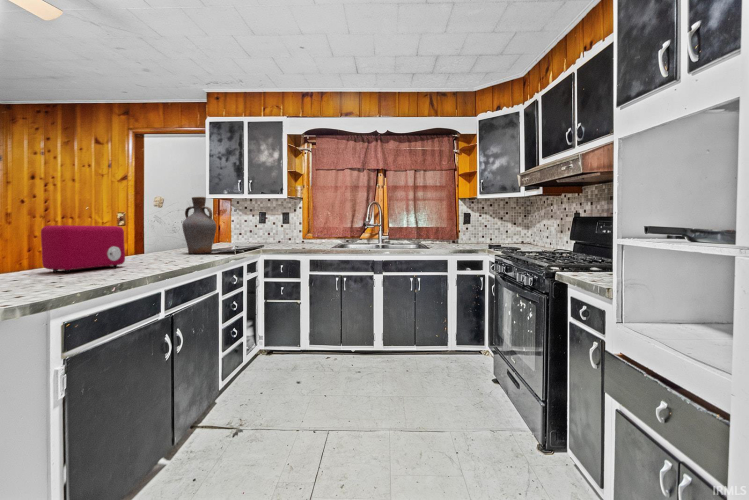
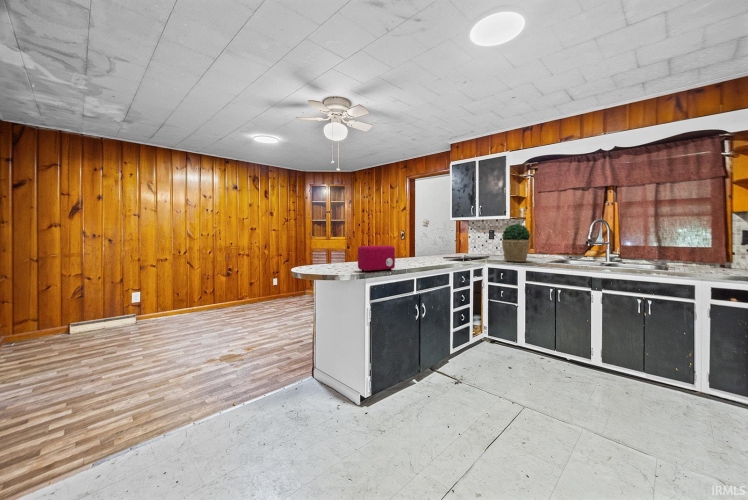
vase: present [182,197,216,254] -> none [430,223,452,263]
potted plant: none [280,203,312,249] -> present [502,224,530,262]

